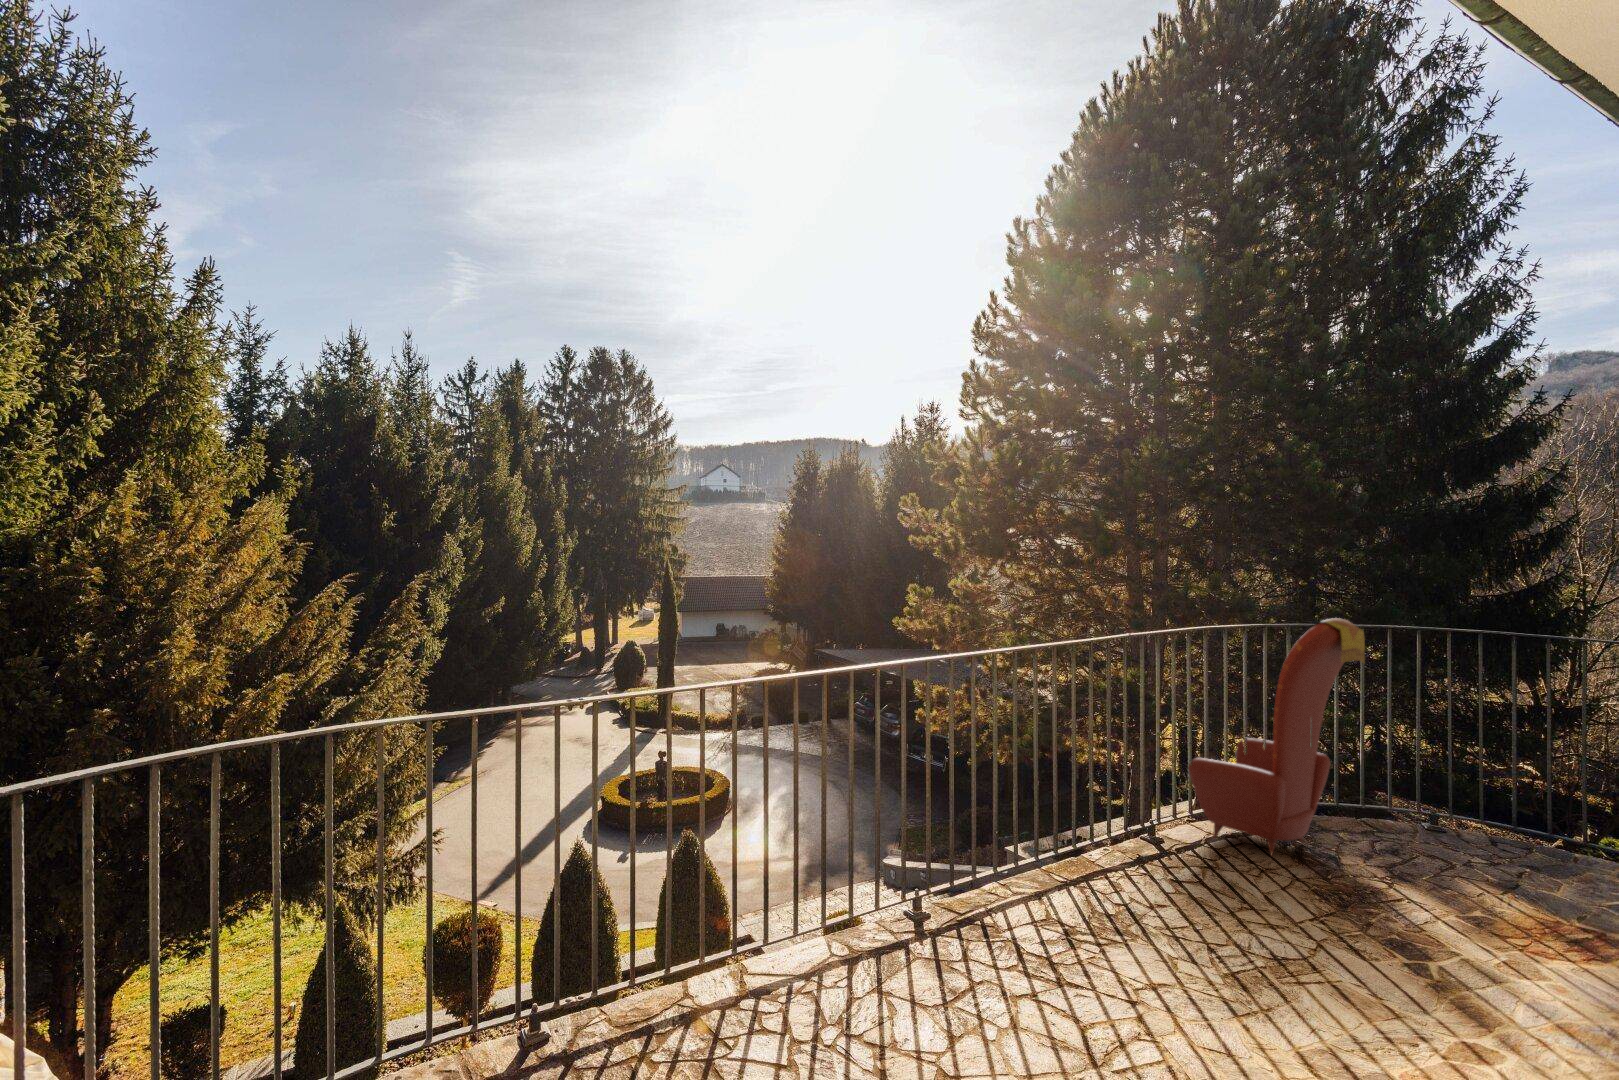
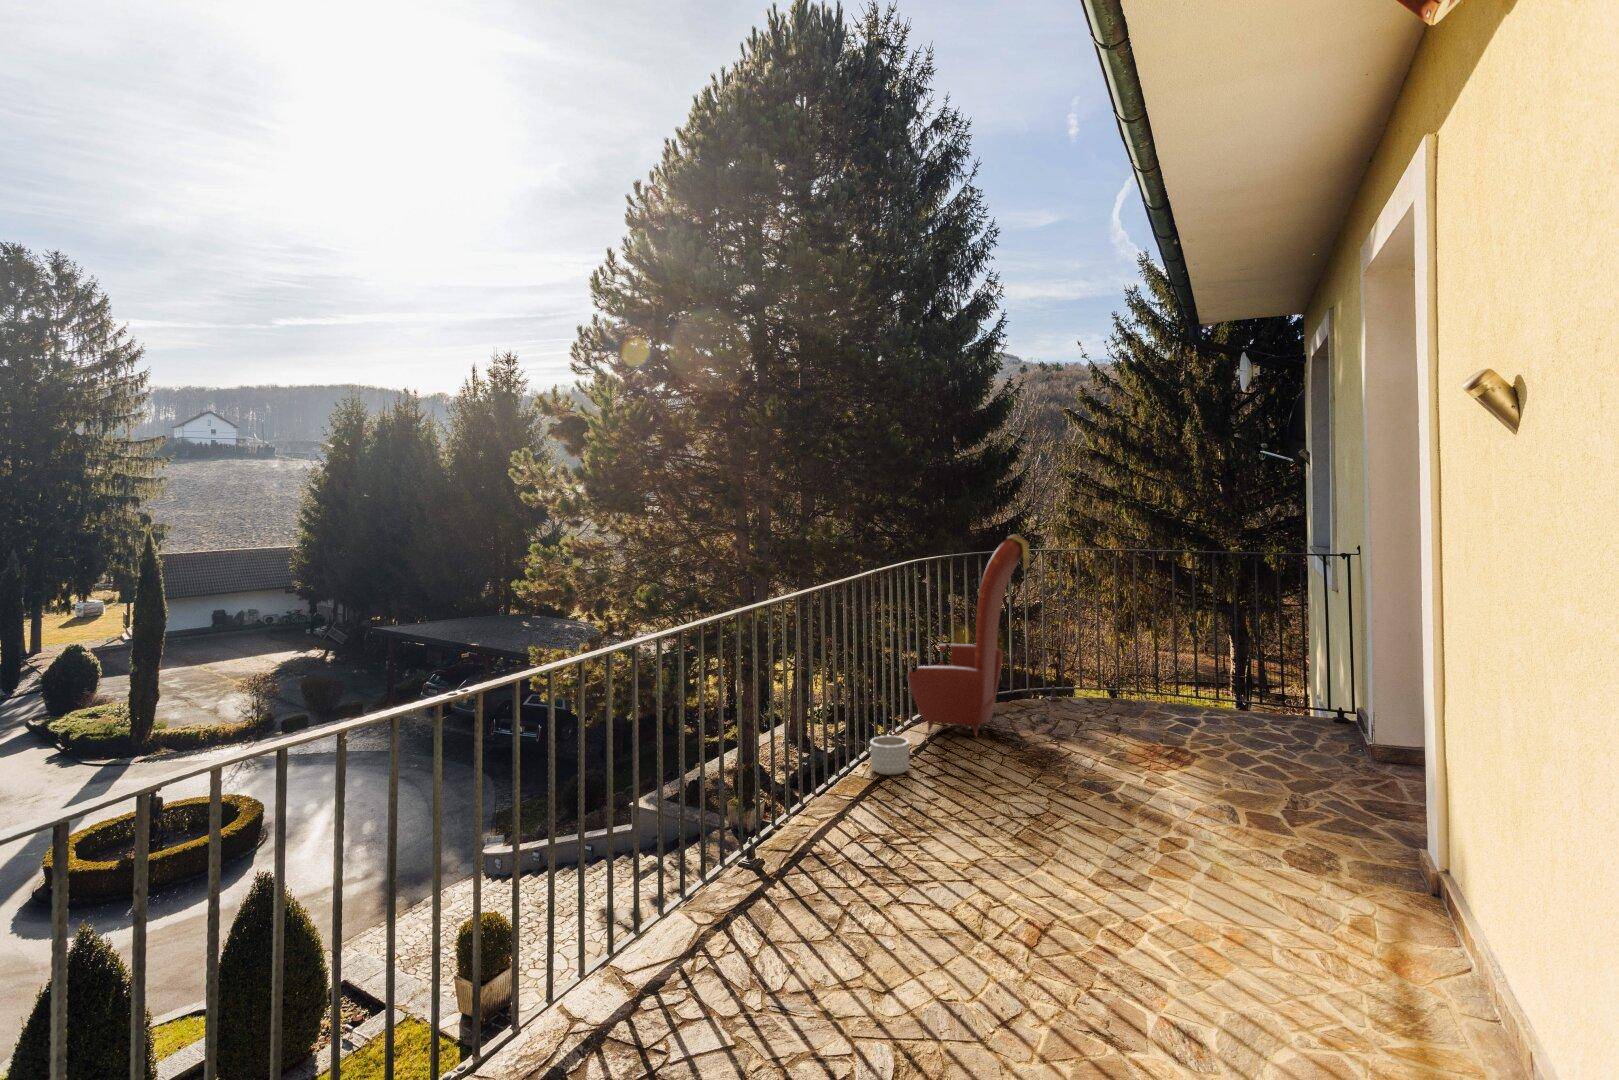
planter: none [1114,827,1160,873] -> present [870,736,909,775]

